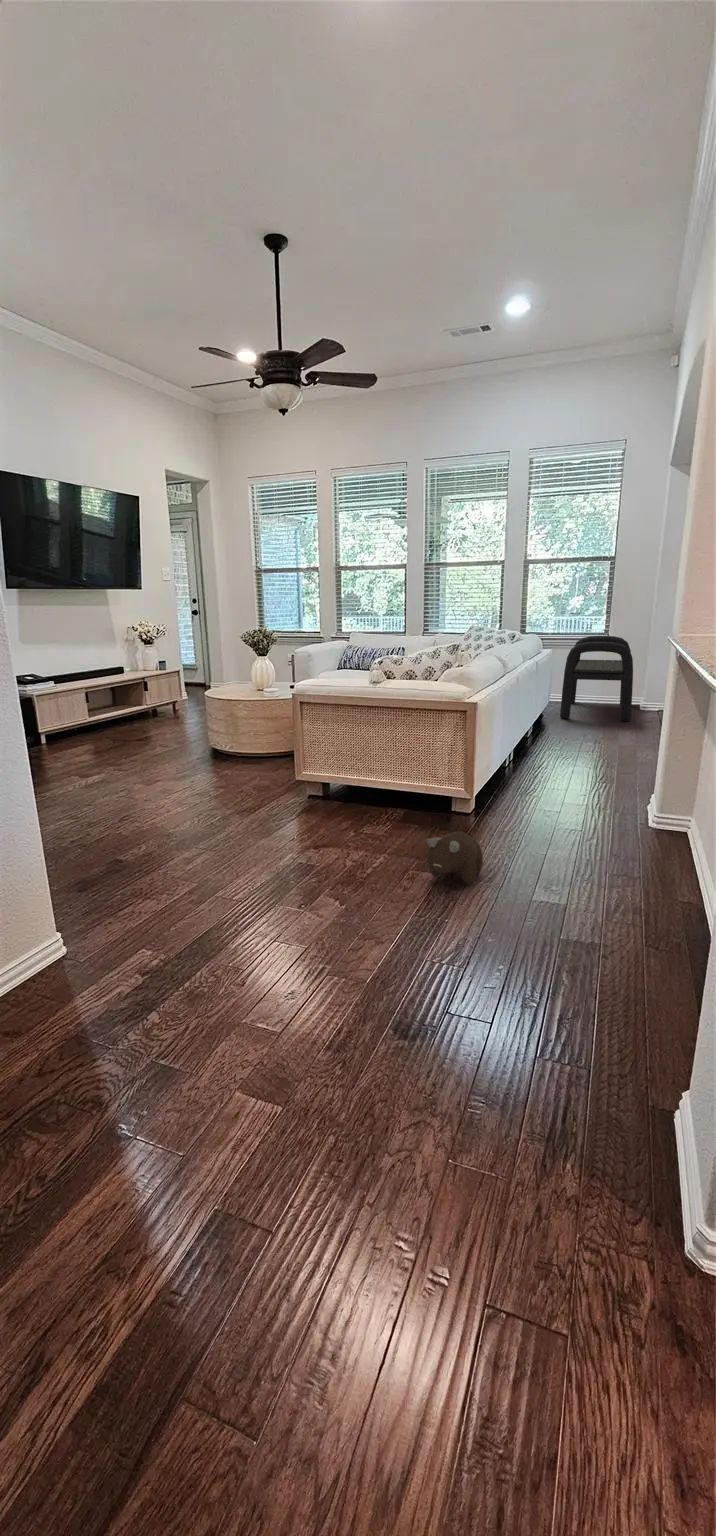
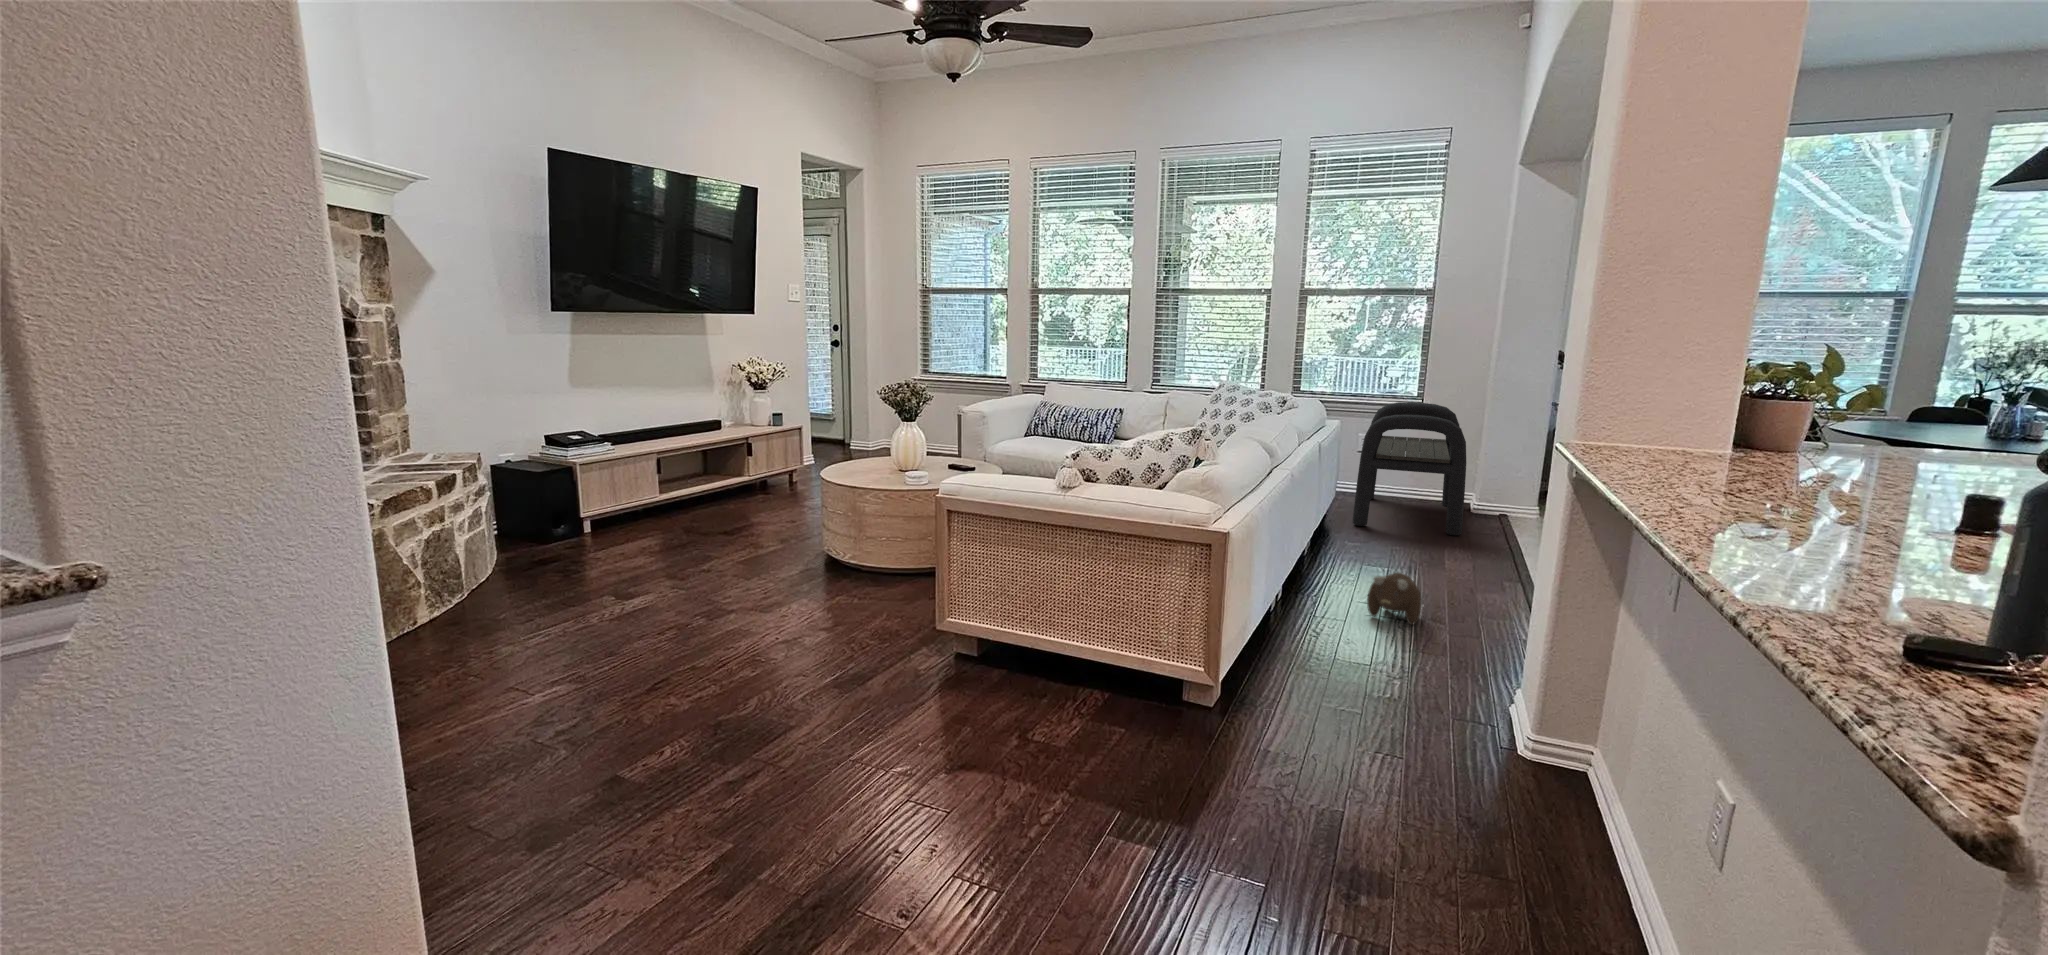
plush toy: present [427,831,483,885] -> present [1367,573,1421,625]

